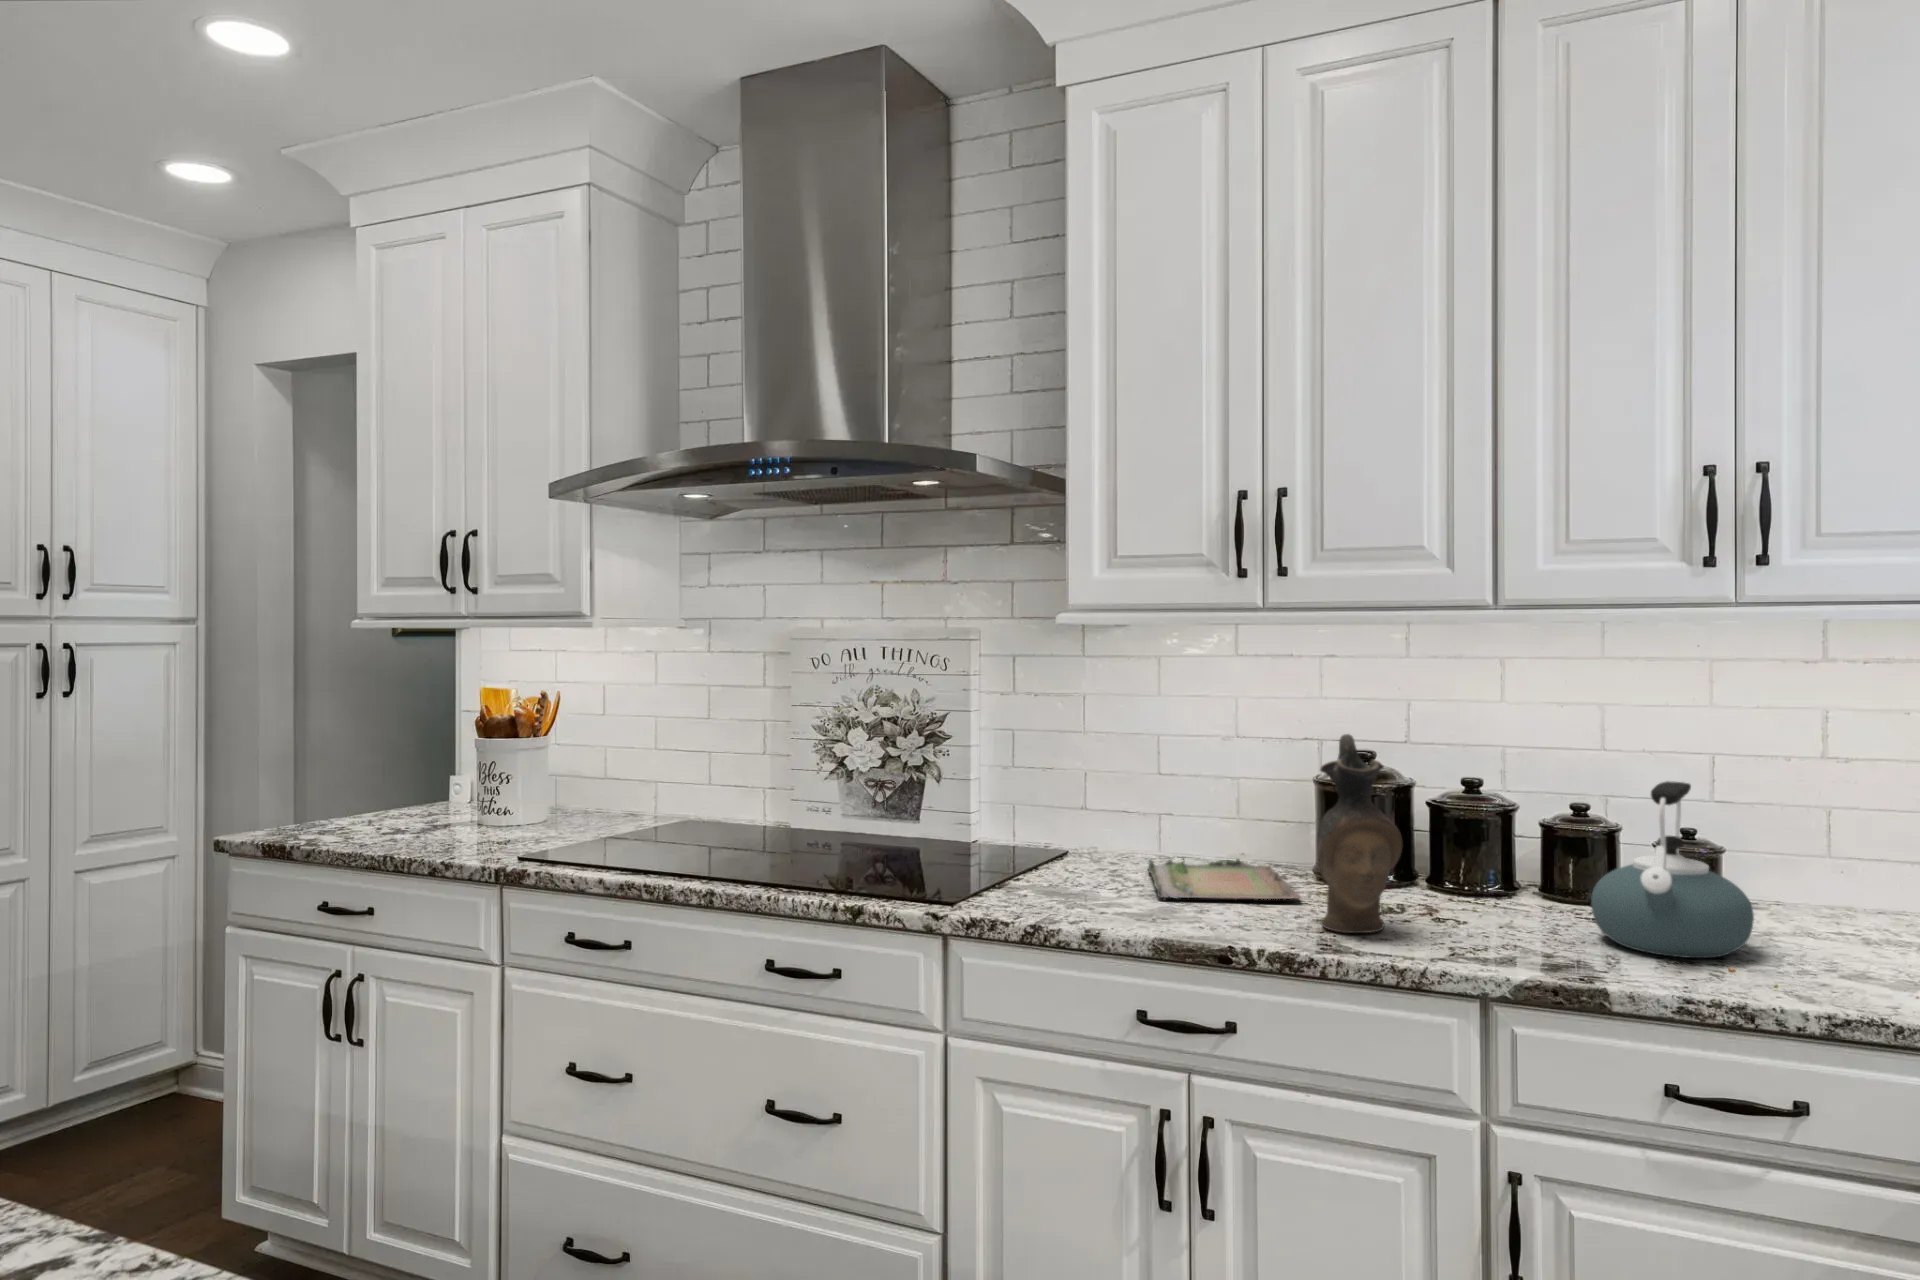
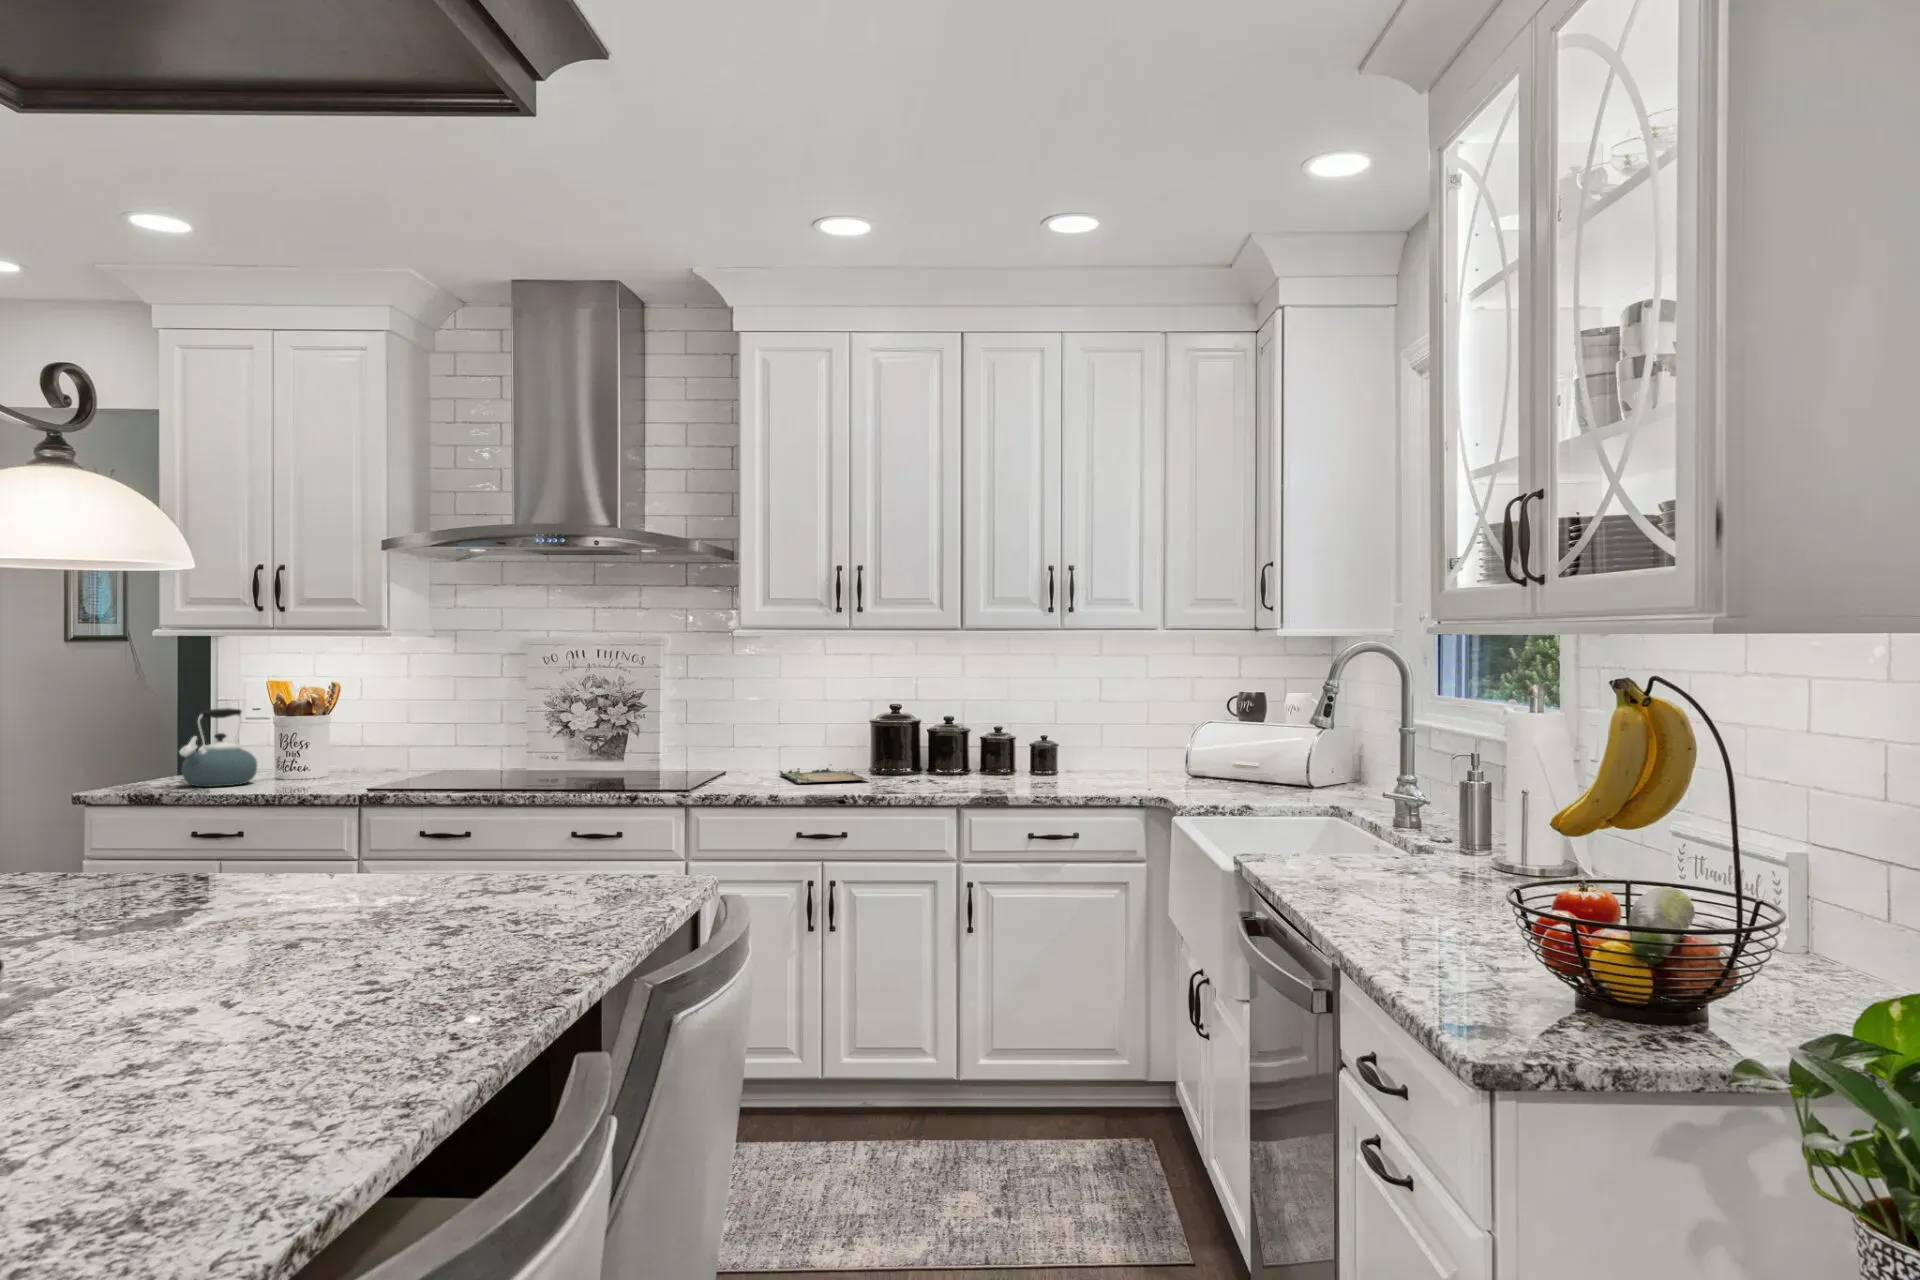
ceramic pitcher: present [1317,734,1402,933] -> none [881,692,921,788]
kettle: present [1591,781,1754,958] -> present [179,708,257,787]

